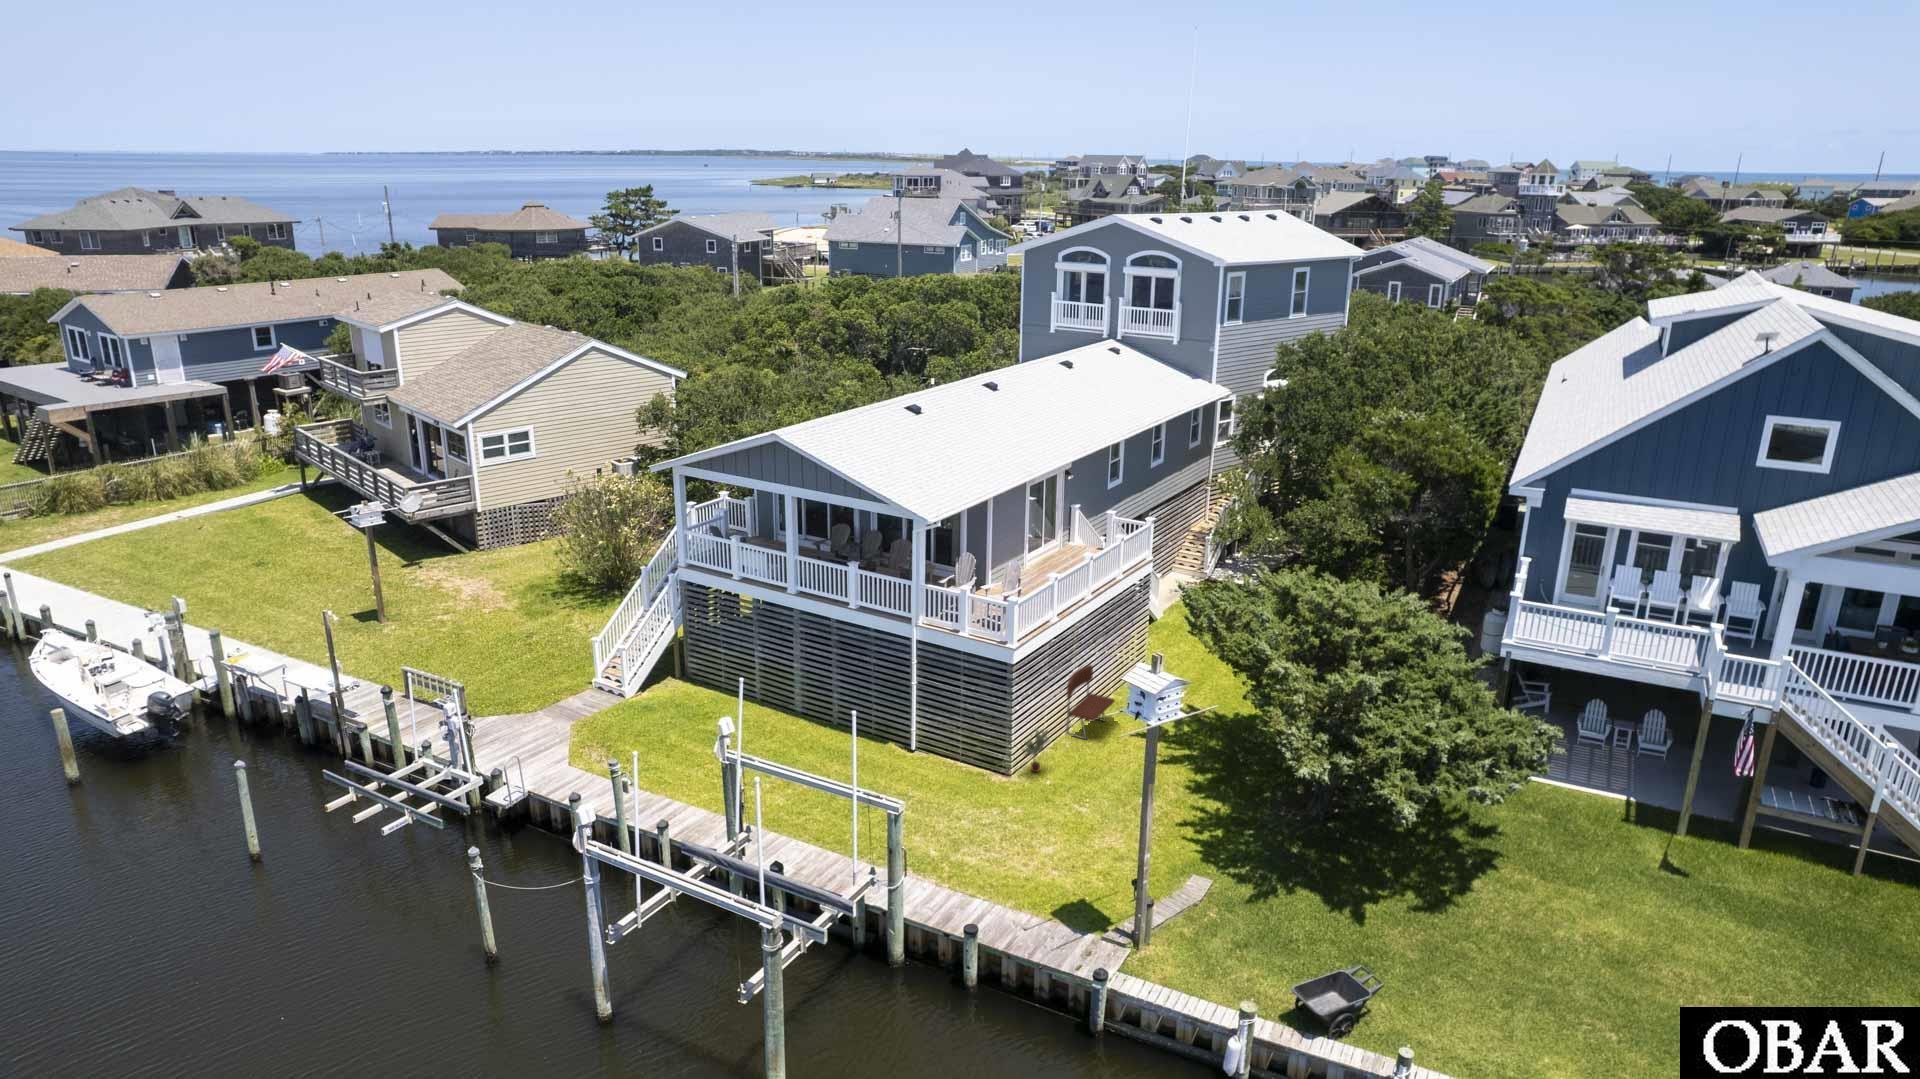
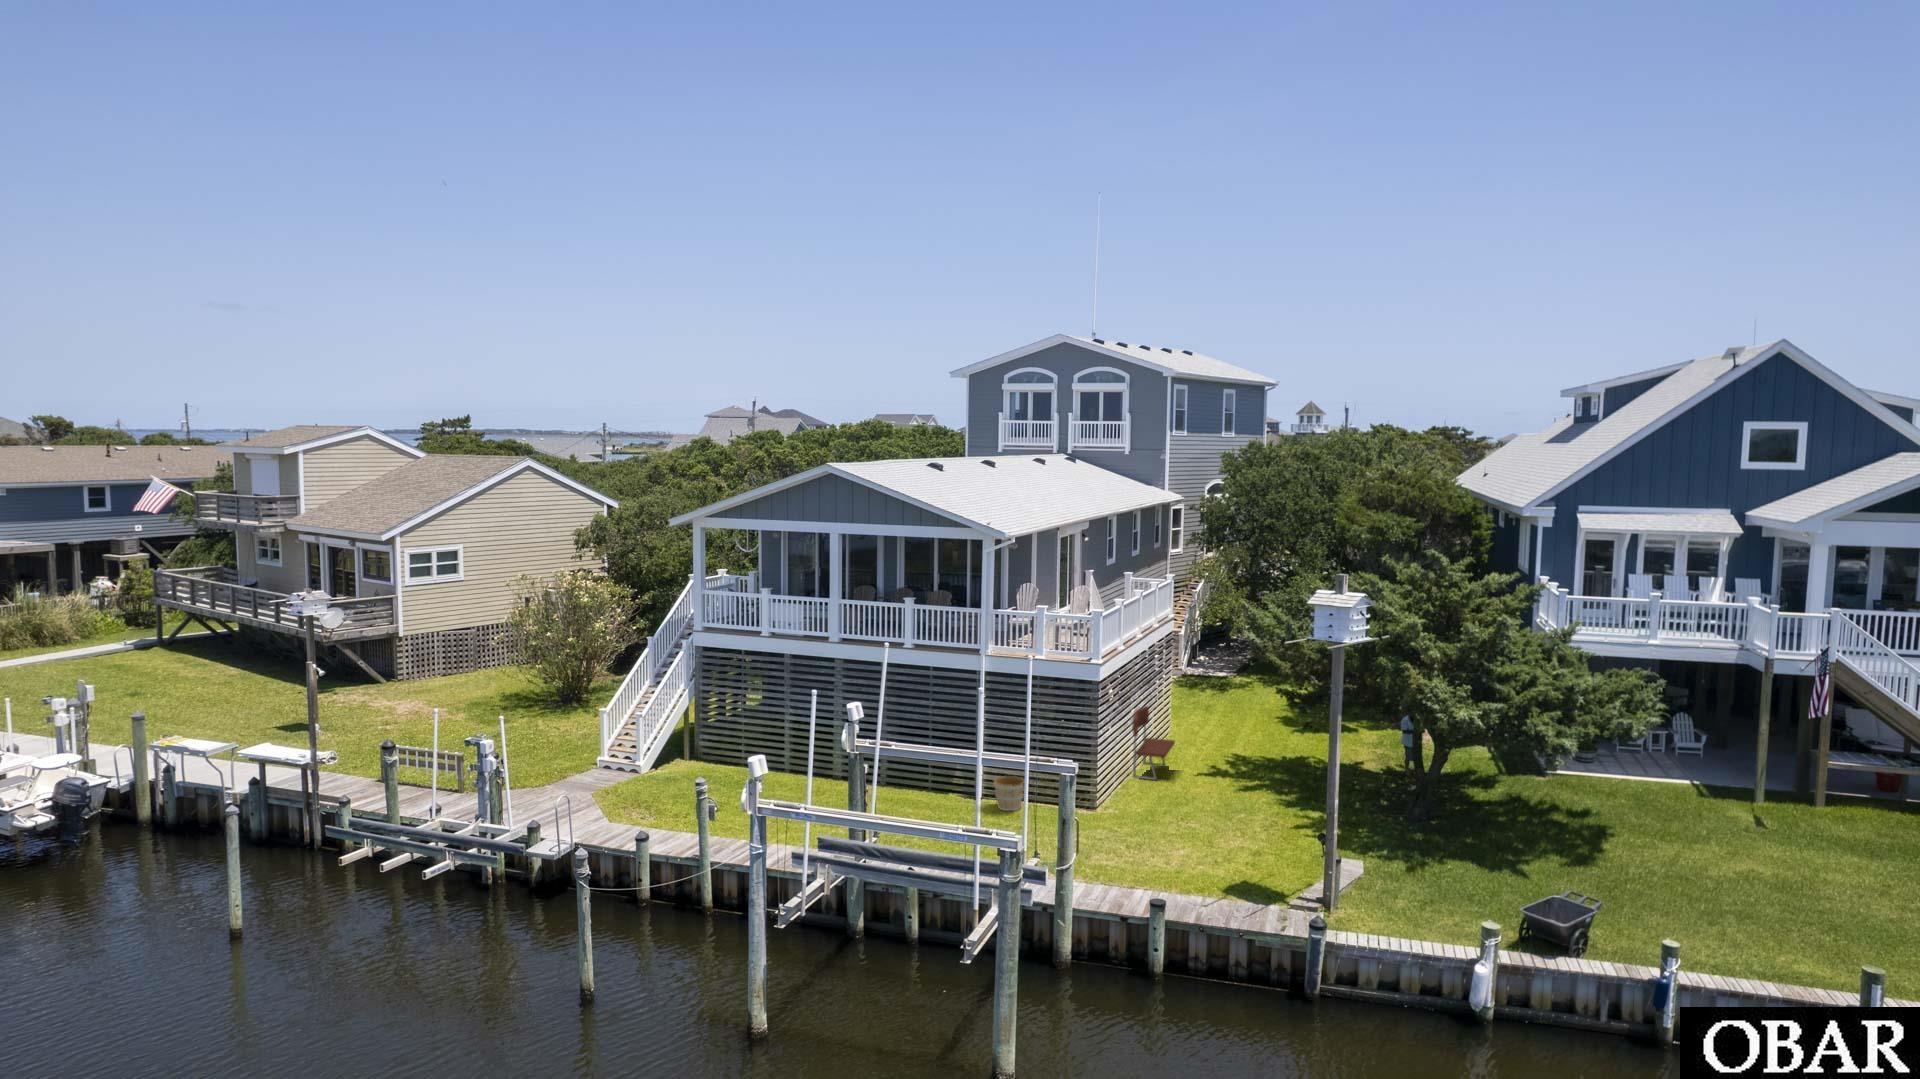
potted tree: present [1023,728,1049,772] -> none [1107,756,1134,807]
wooden bucket: none [918,734,948,769] -> present [994,776,1023,811]

